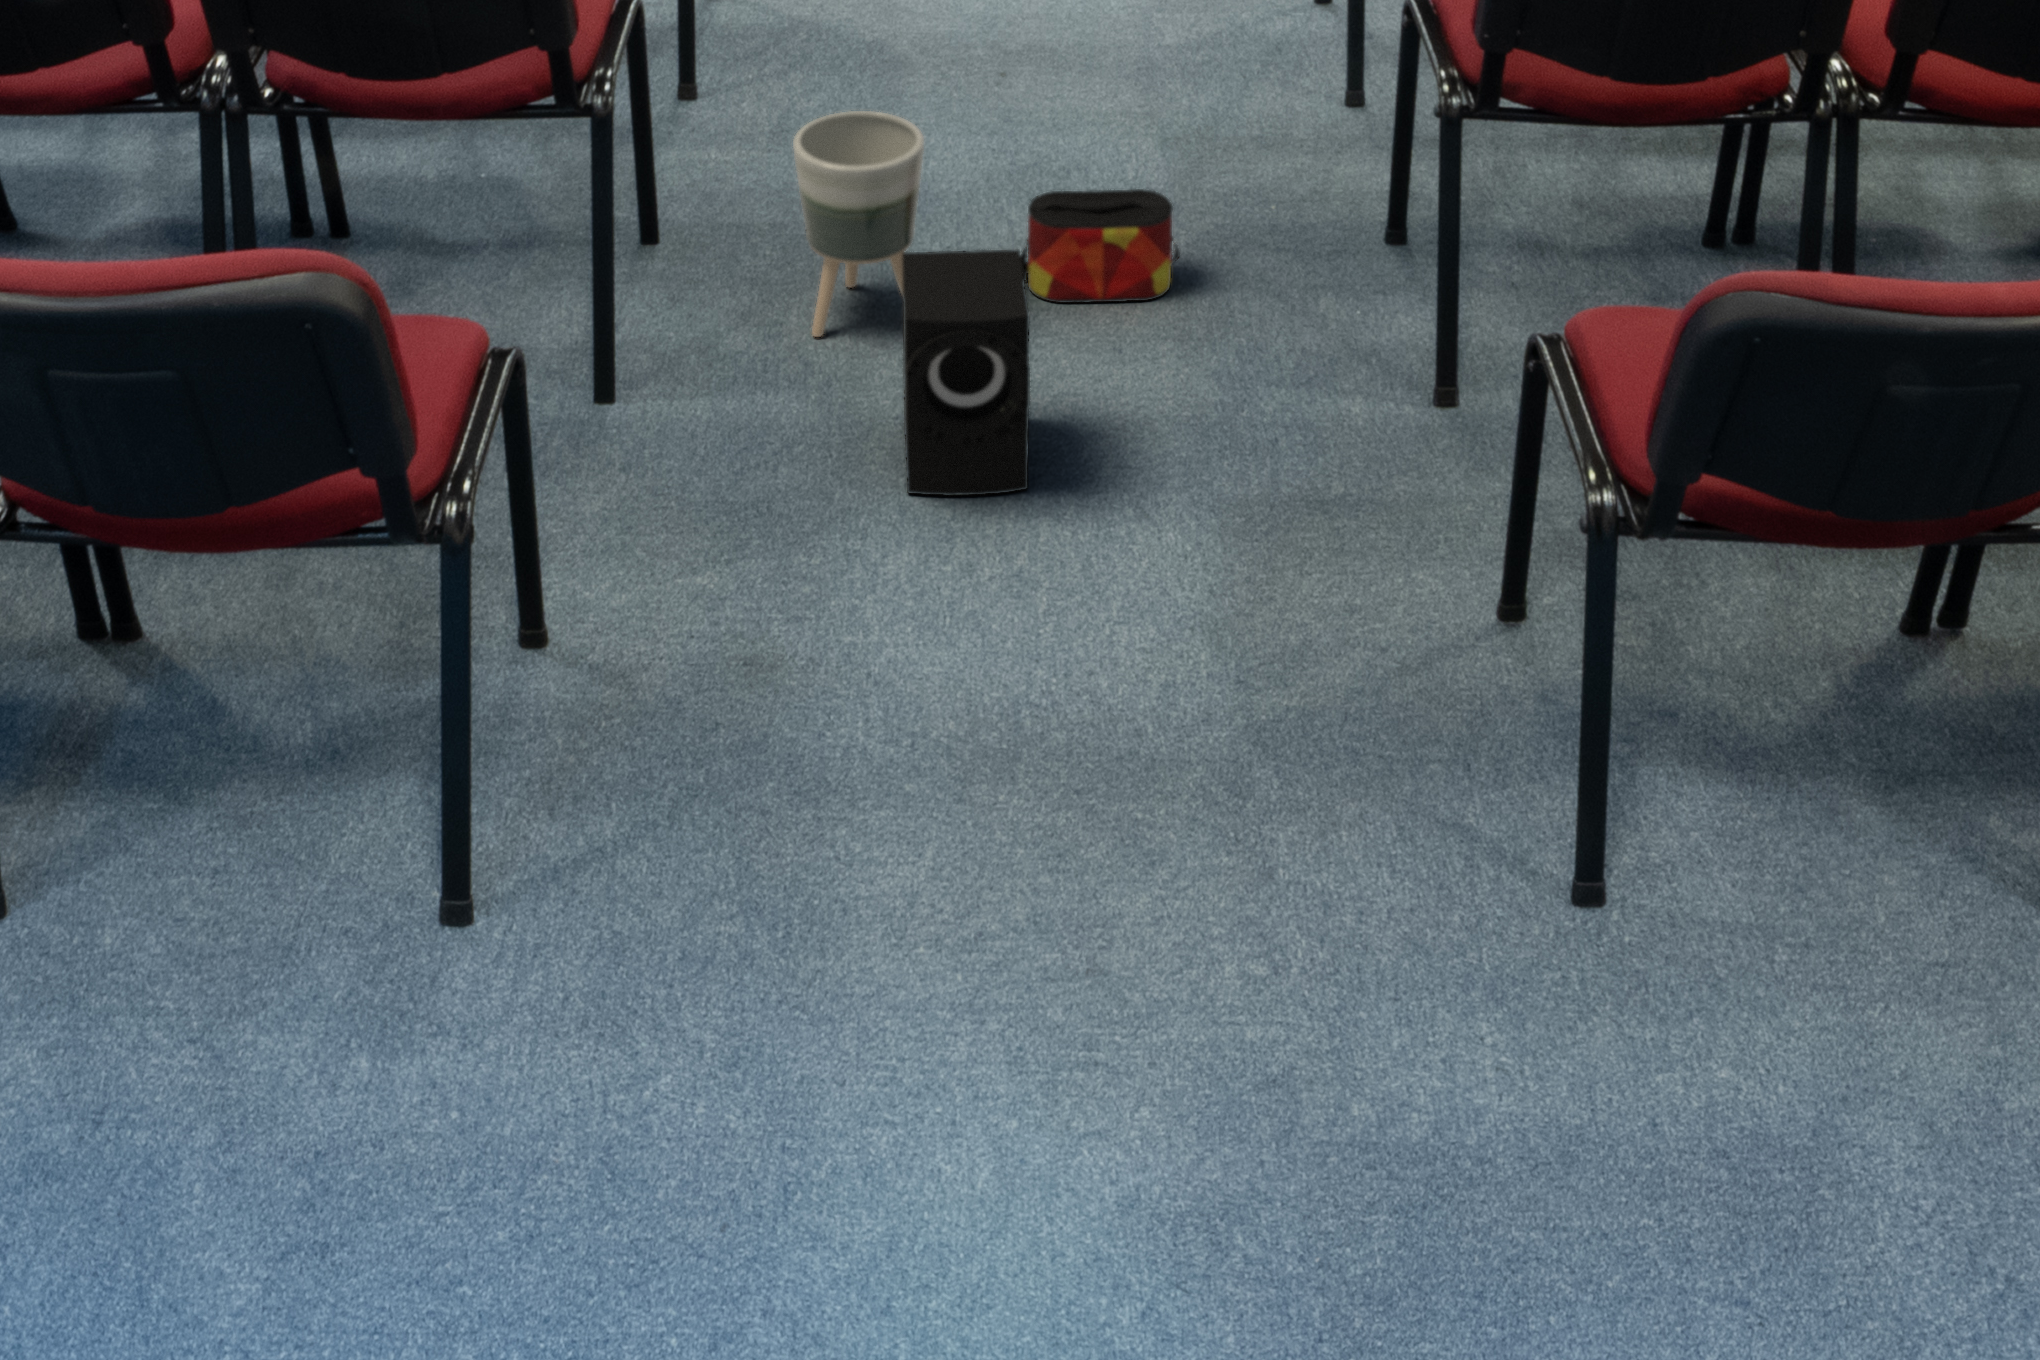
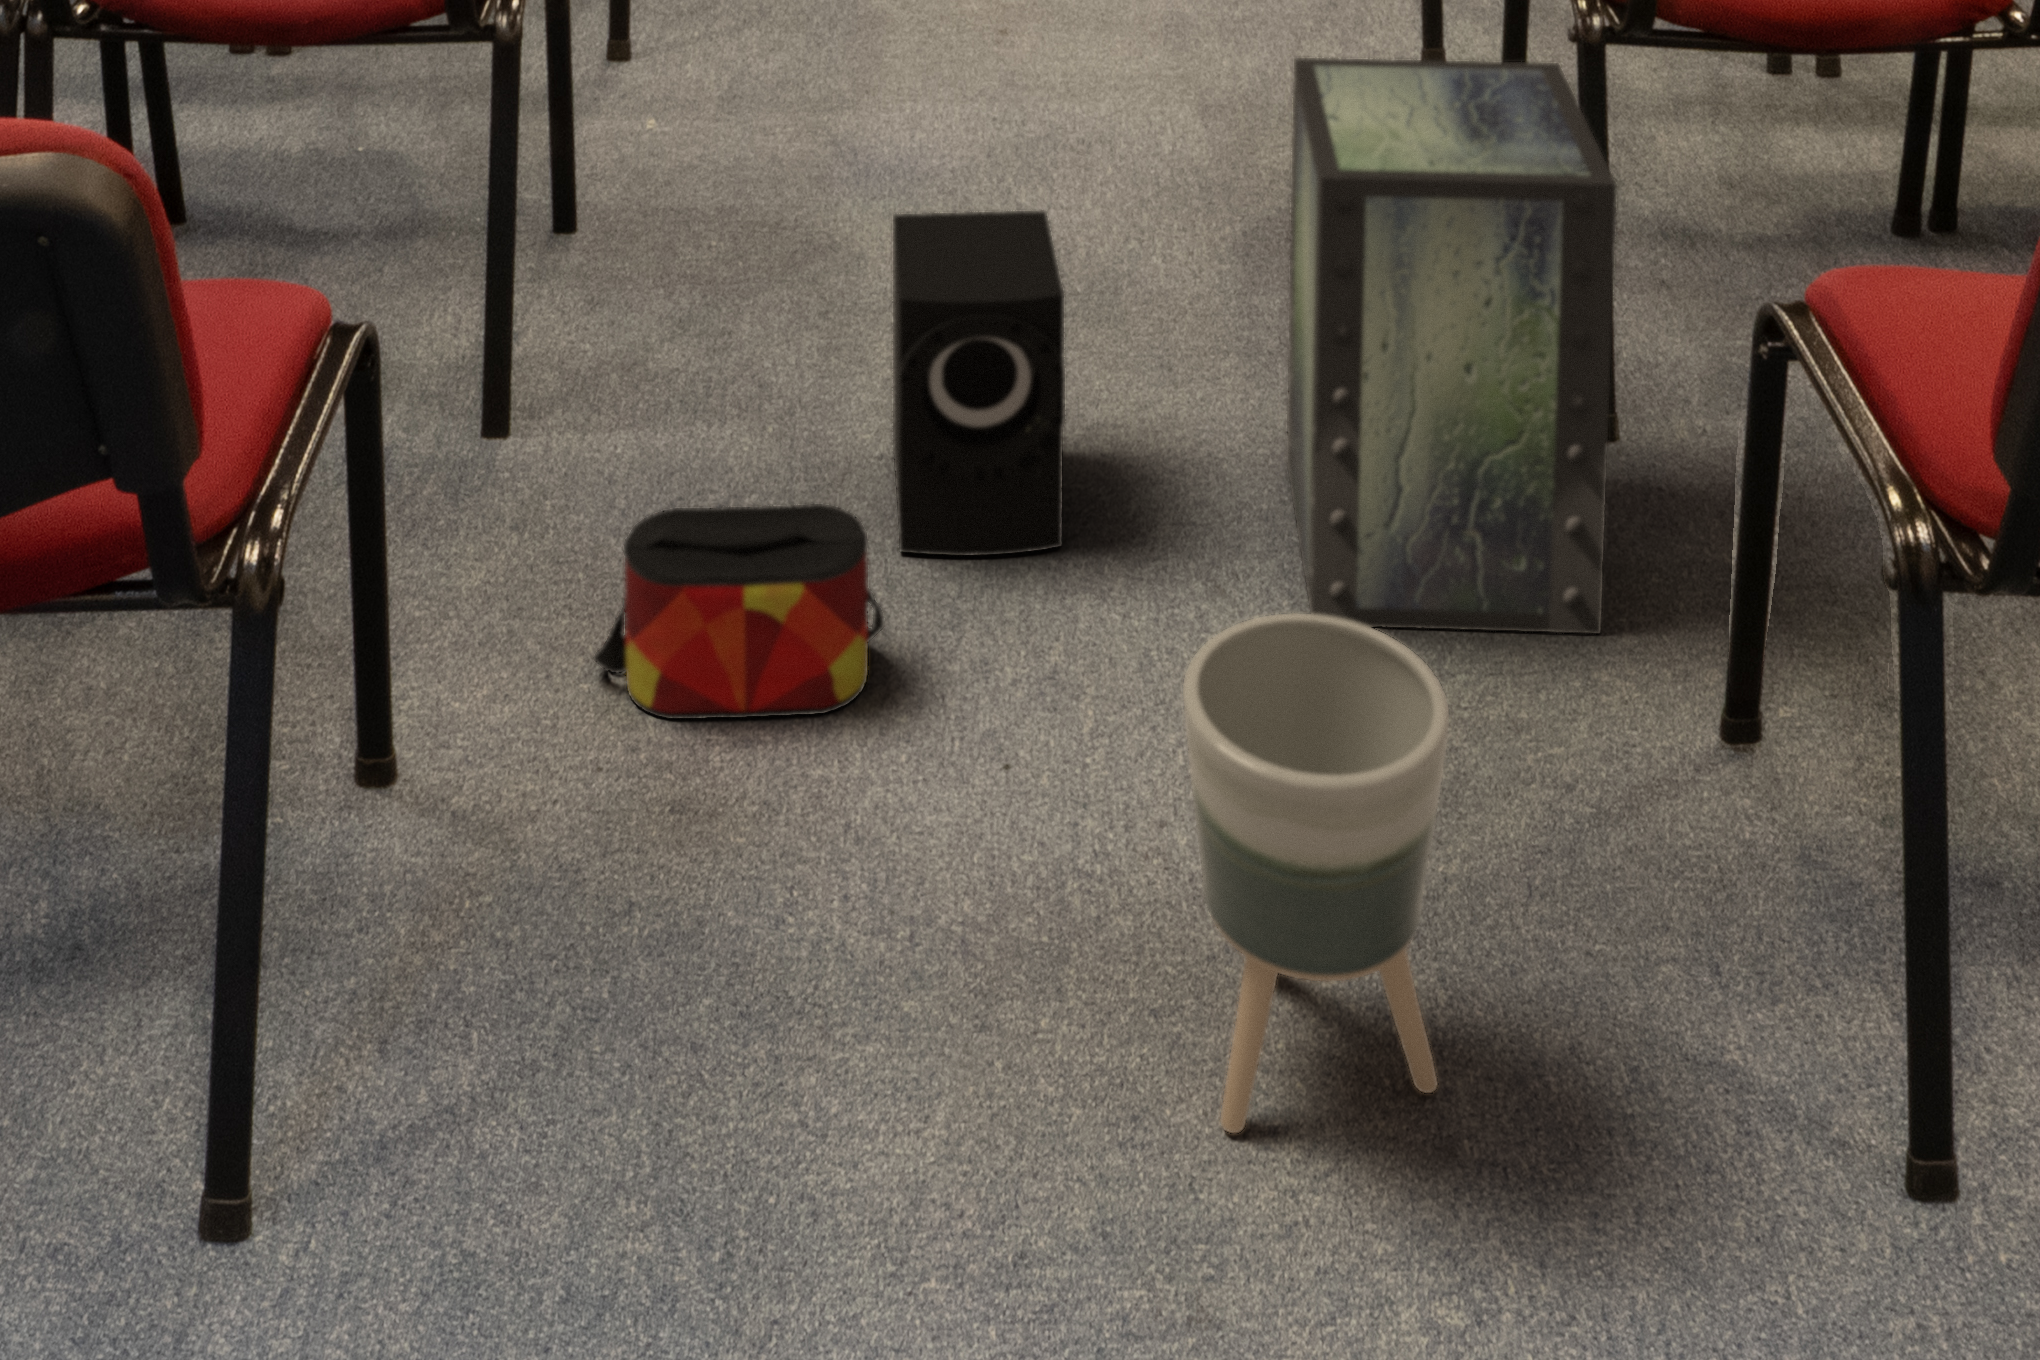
planter: present [793,111,924,337] -> present [1183,613,1449,1133]
storage box: none [1201,140,1441,551] -> present [1286,58,1617,634]
bag: present [1021,189,1179,303] -> present [594,504,884,719]

